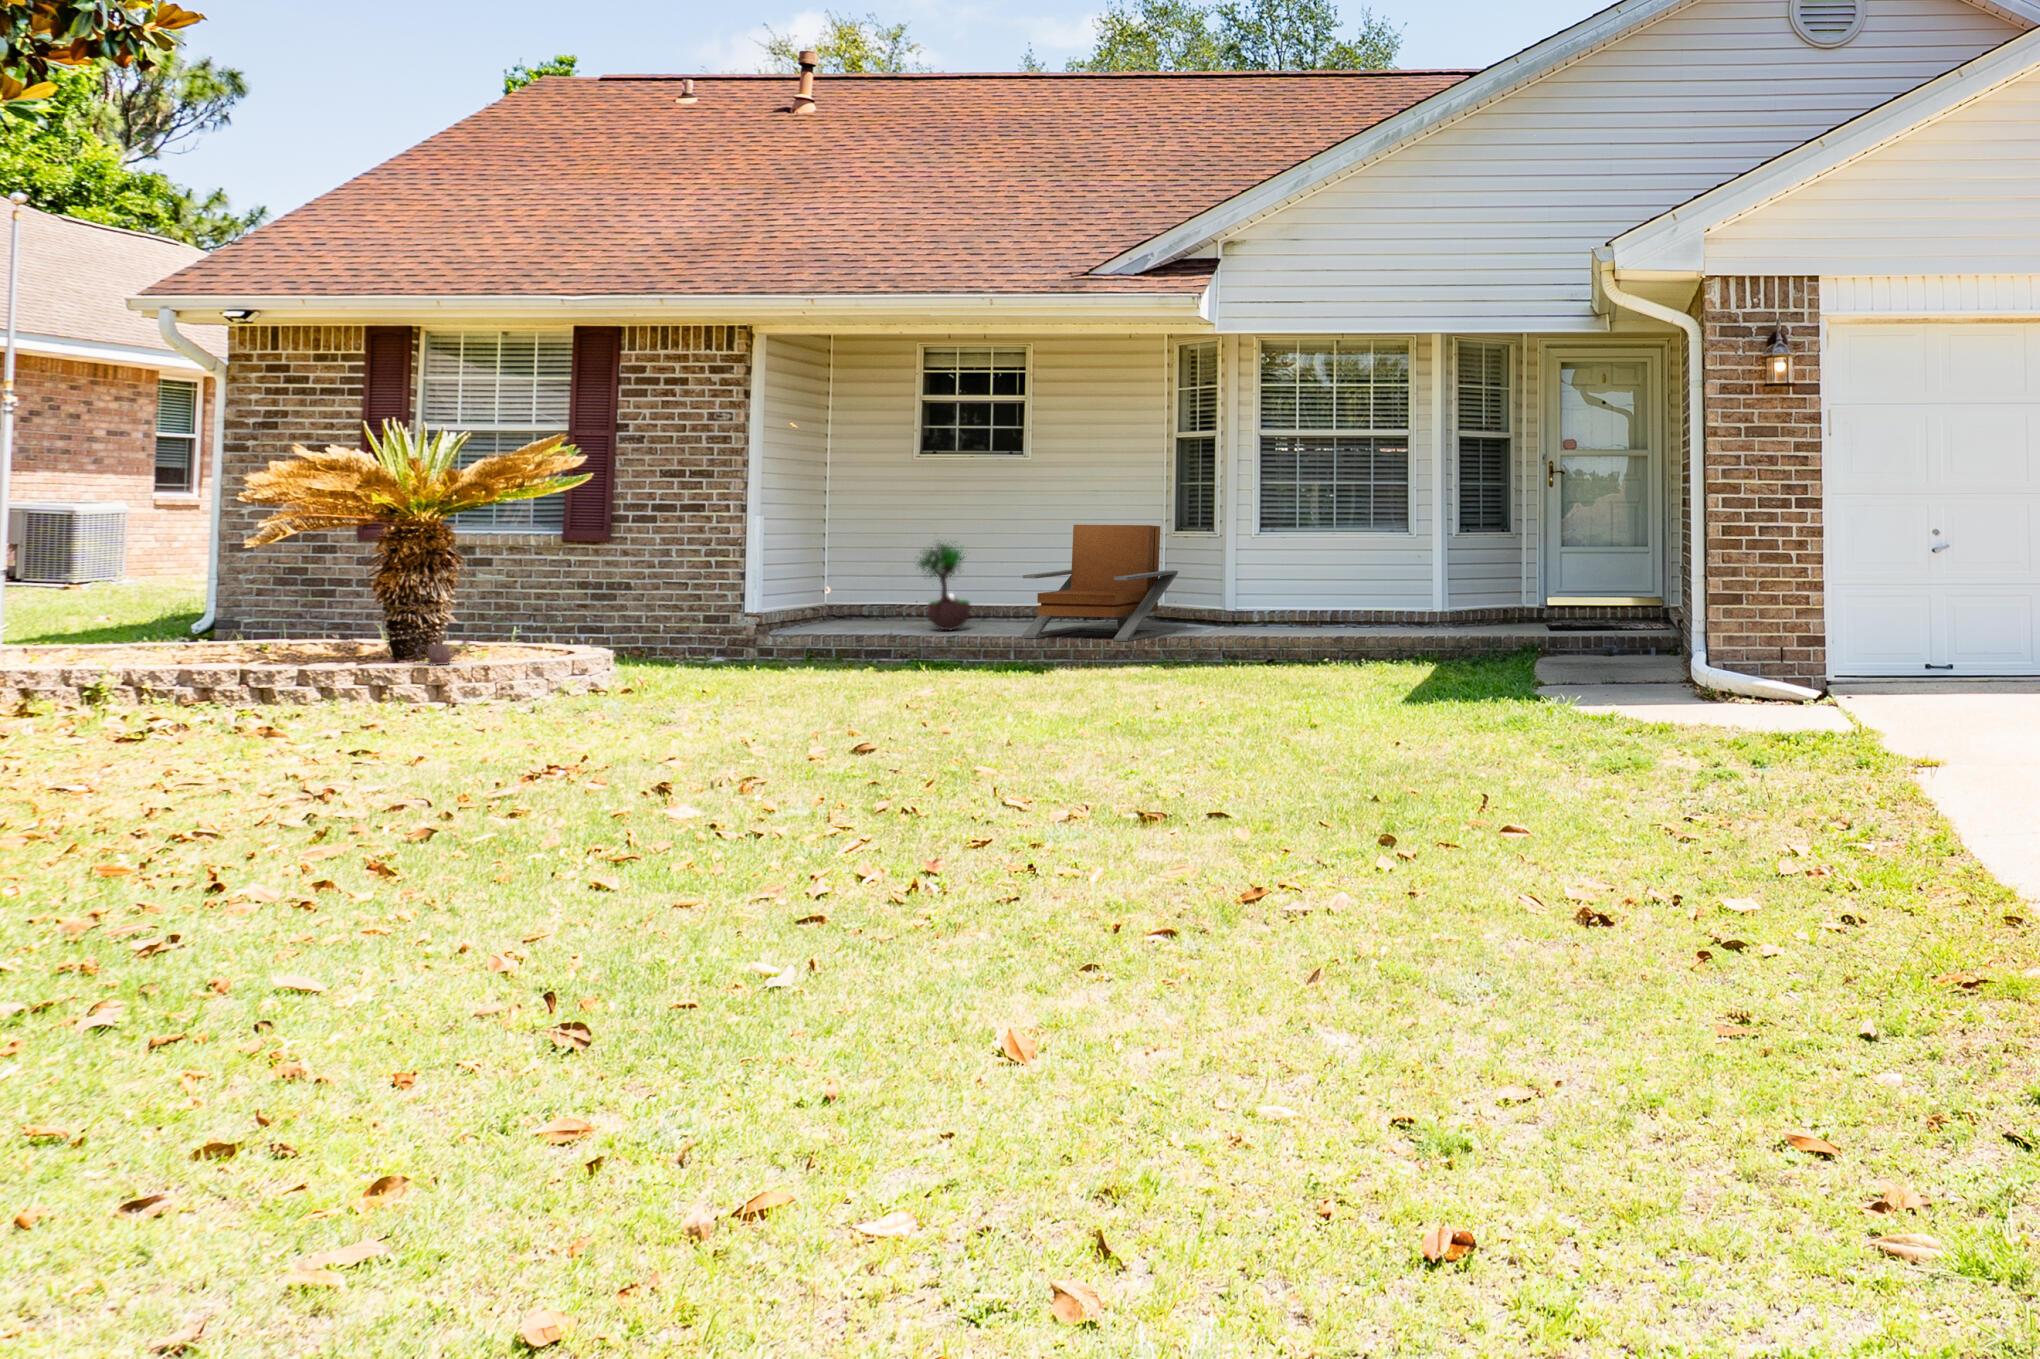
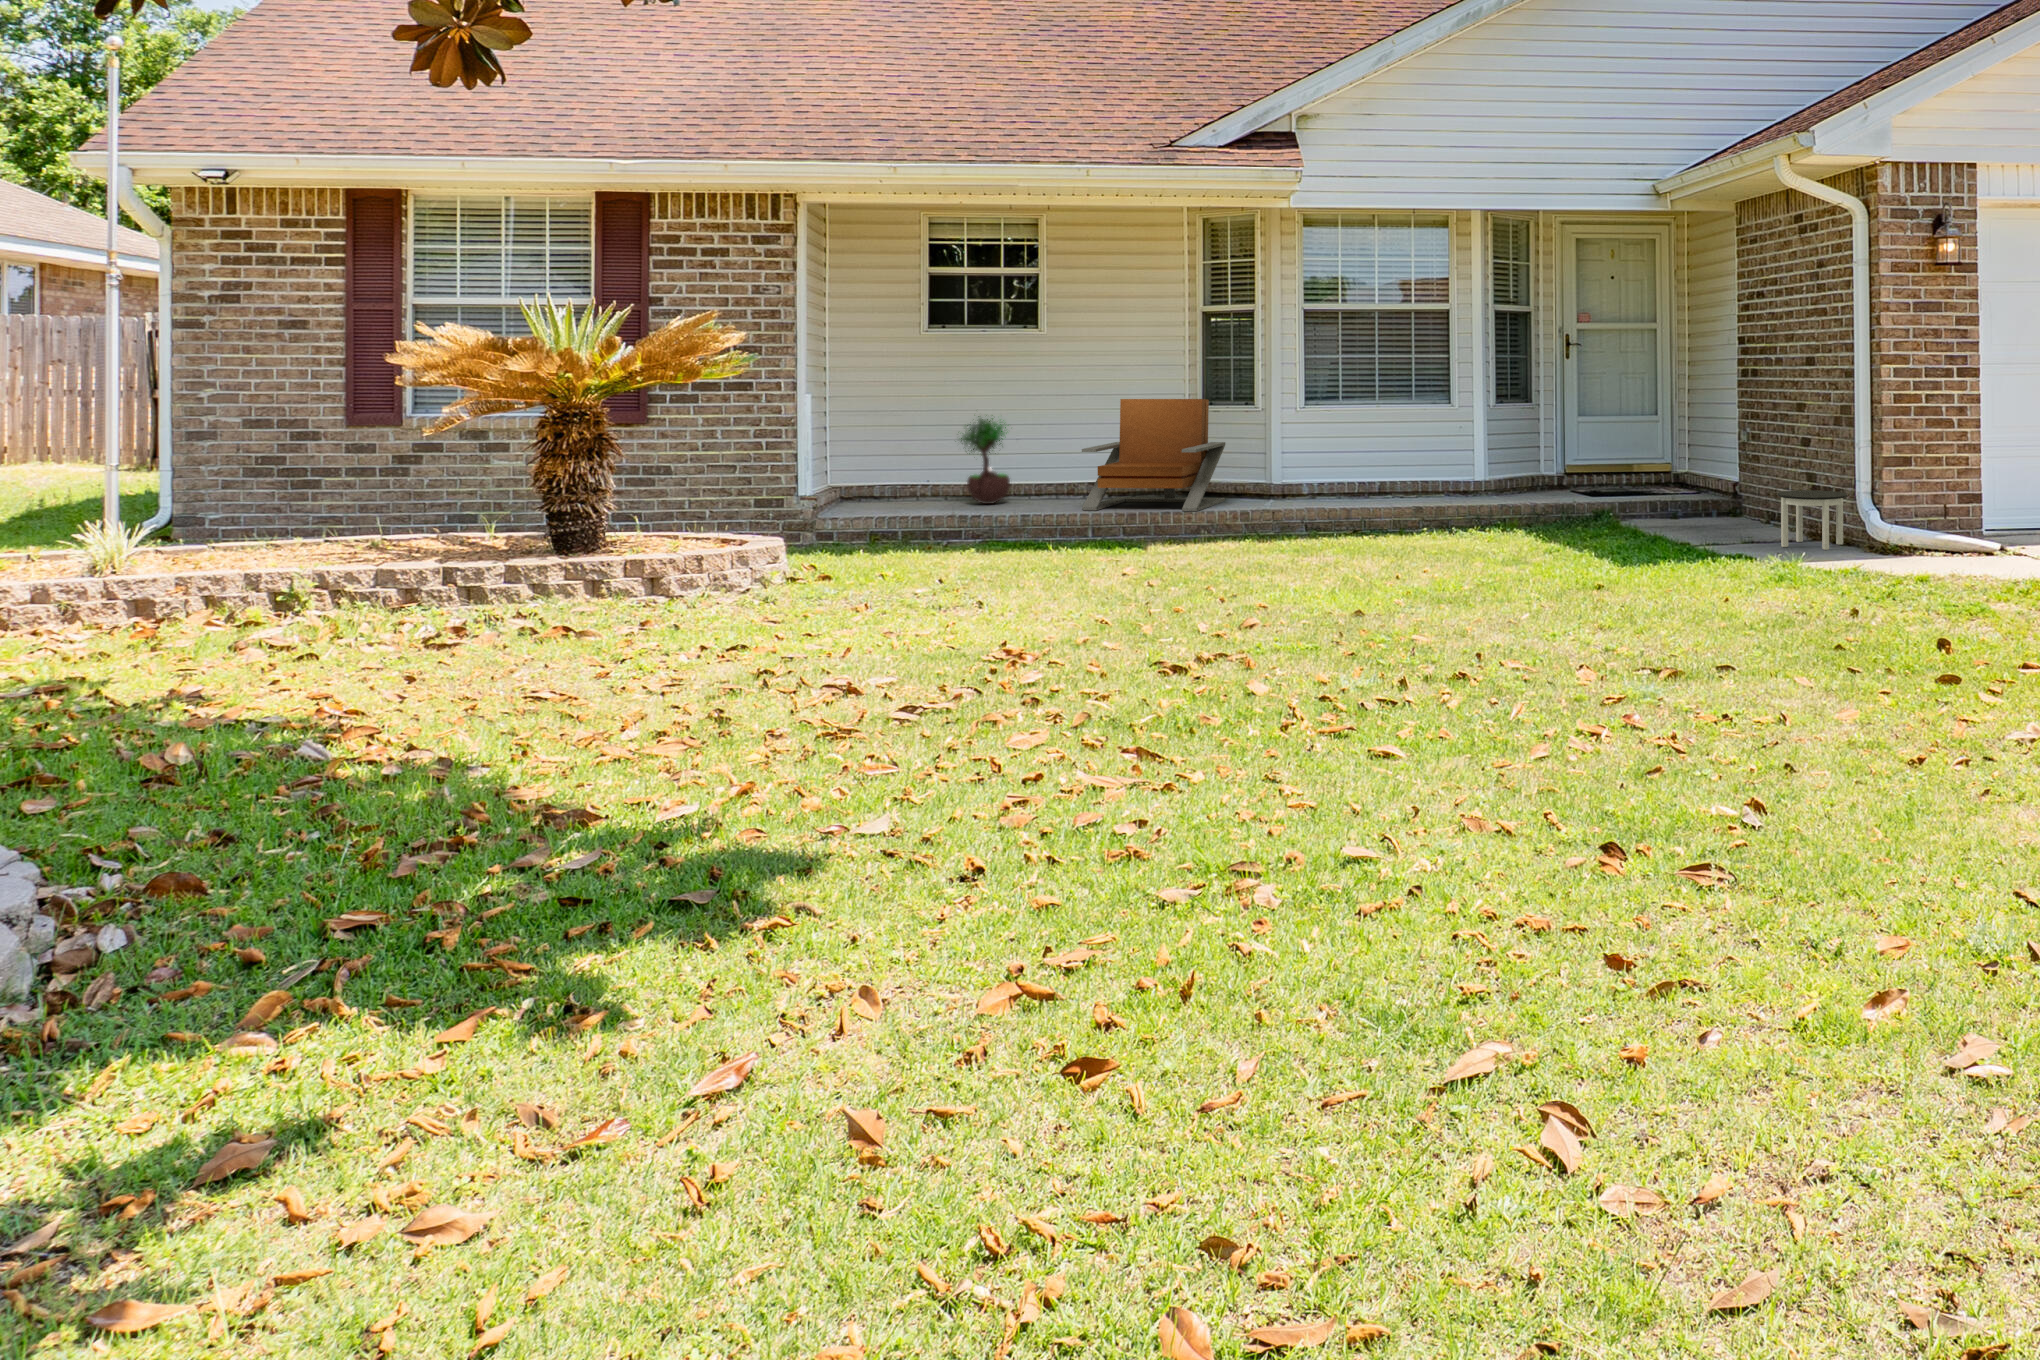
round table: none [1618,628,1690,690] -> present [1778,490,1847,550]
watering can: present [419,635,468,665] -> none [487,525,550,562]

